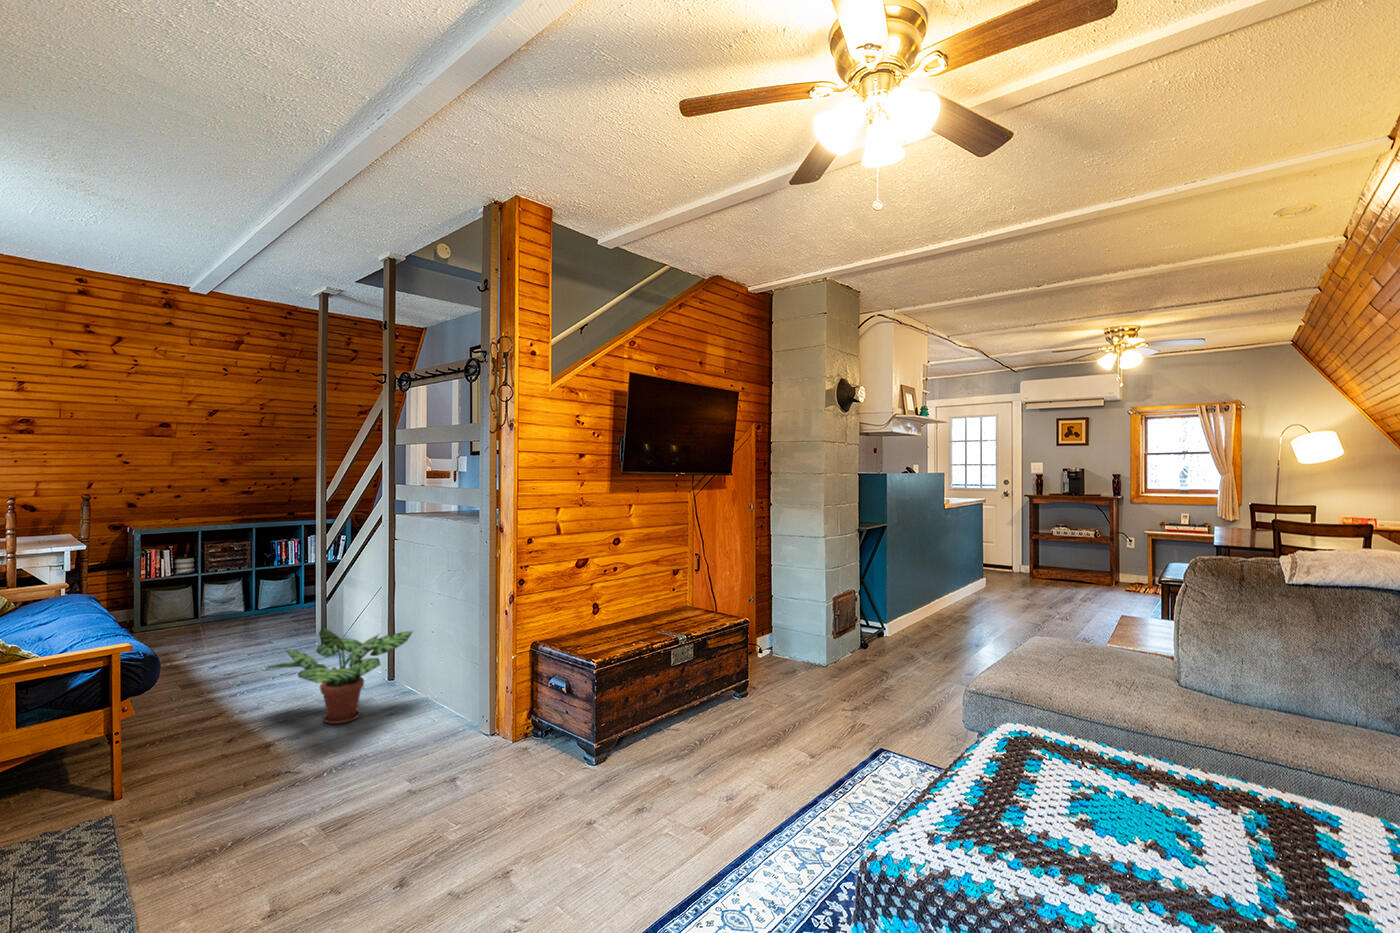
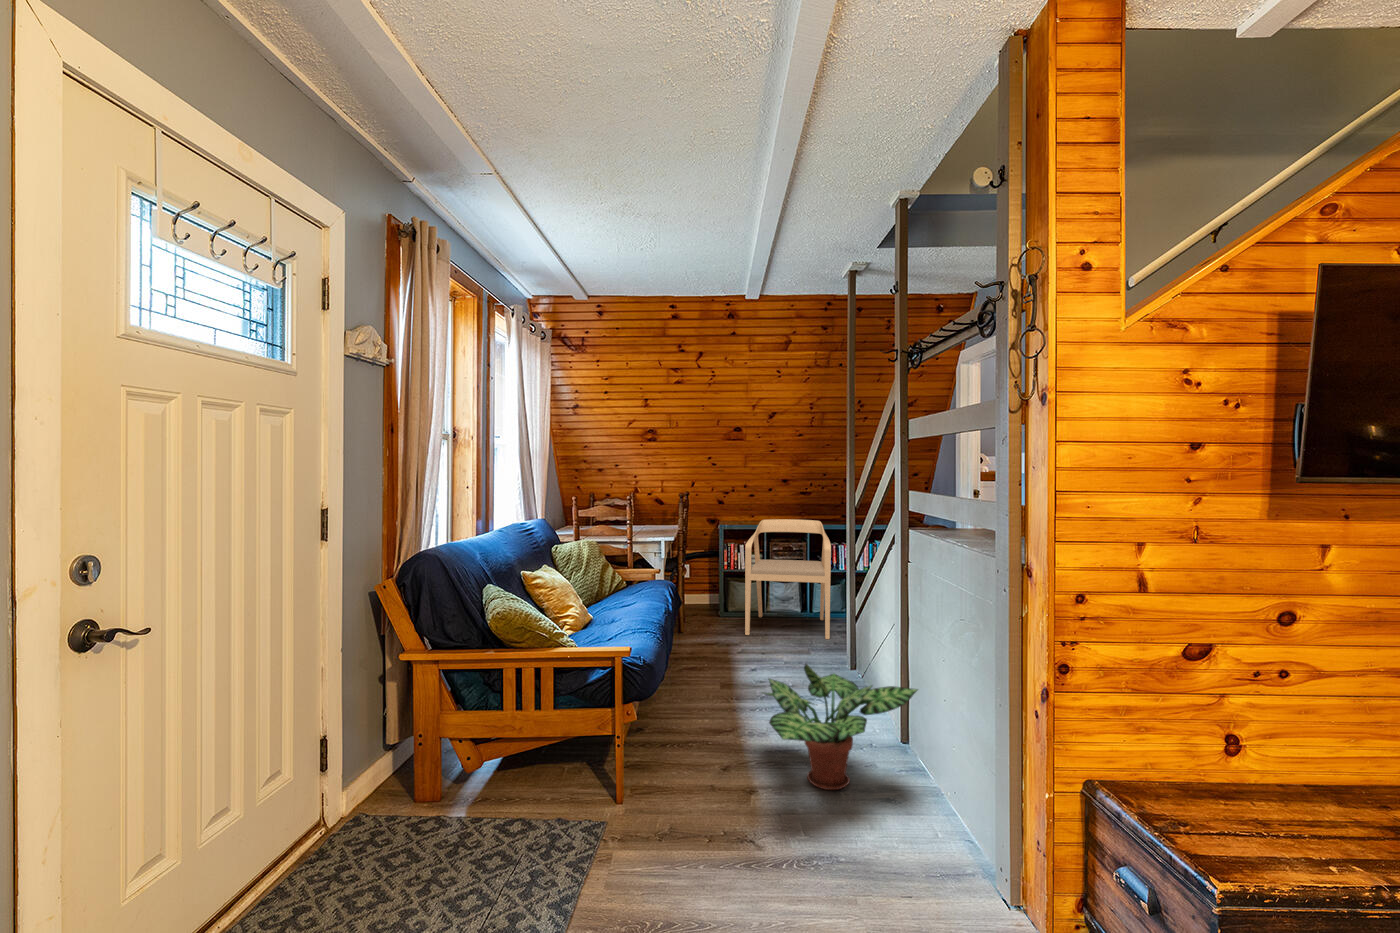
armchair: none [183,519,288,644] -> present [745,519,831,639]

